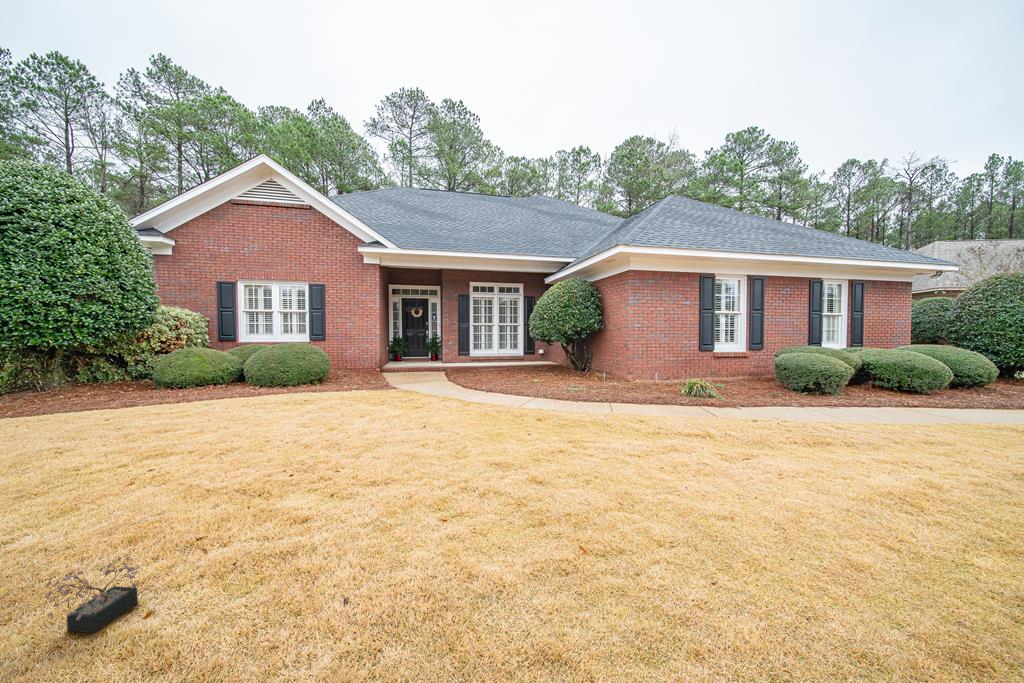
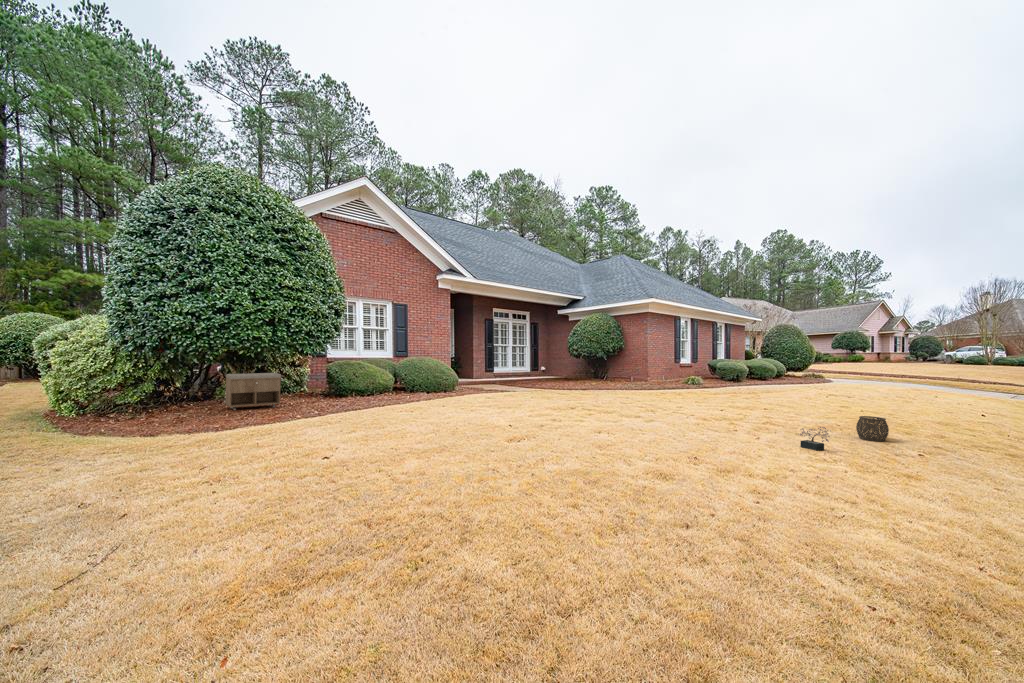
storage bench: none [55,356,124,390] -> present [226,373,281,410]
woven basket: none [352,542,428,639] -> present [856,416,889,441]

